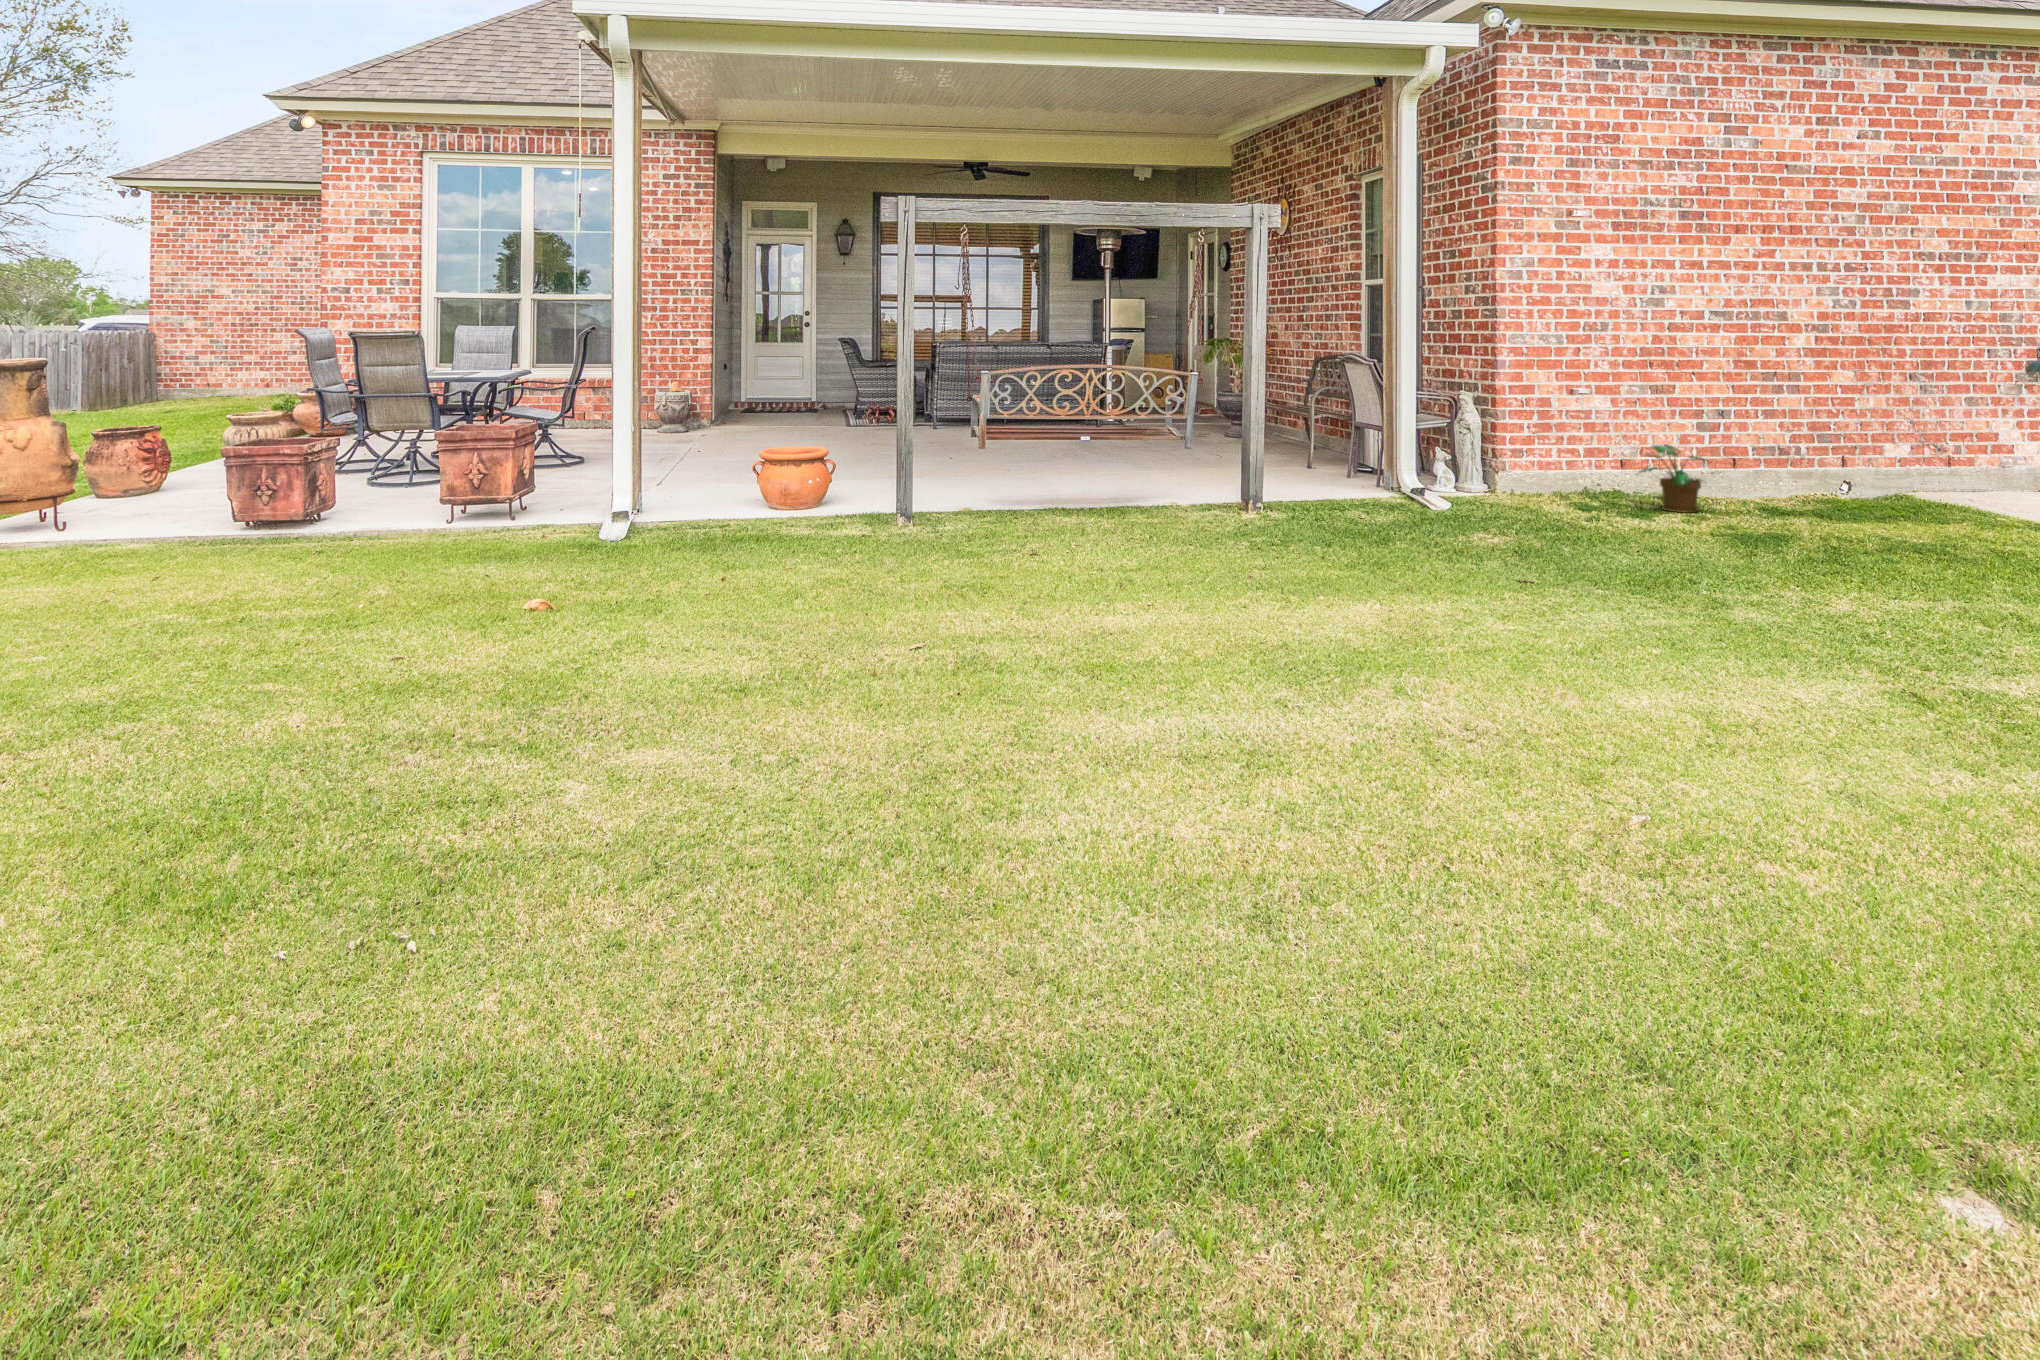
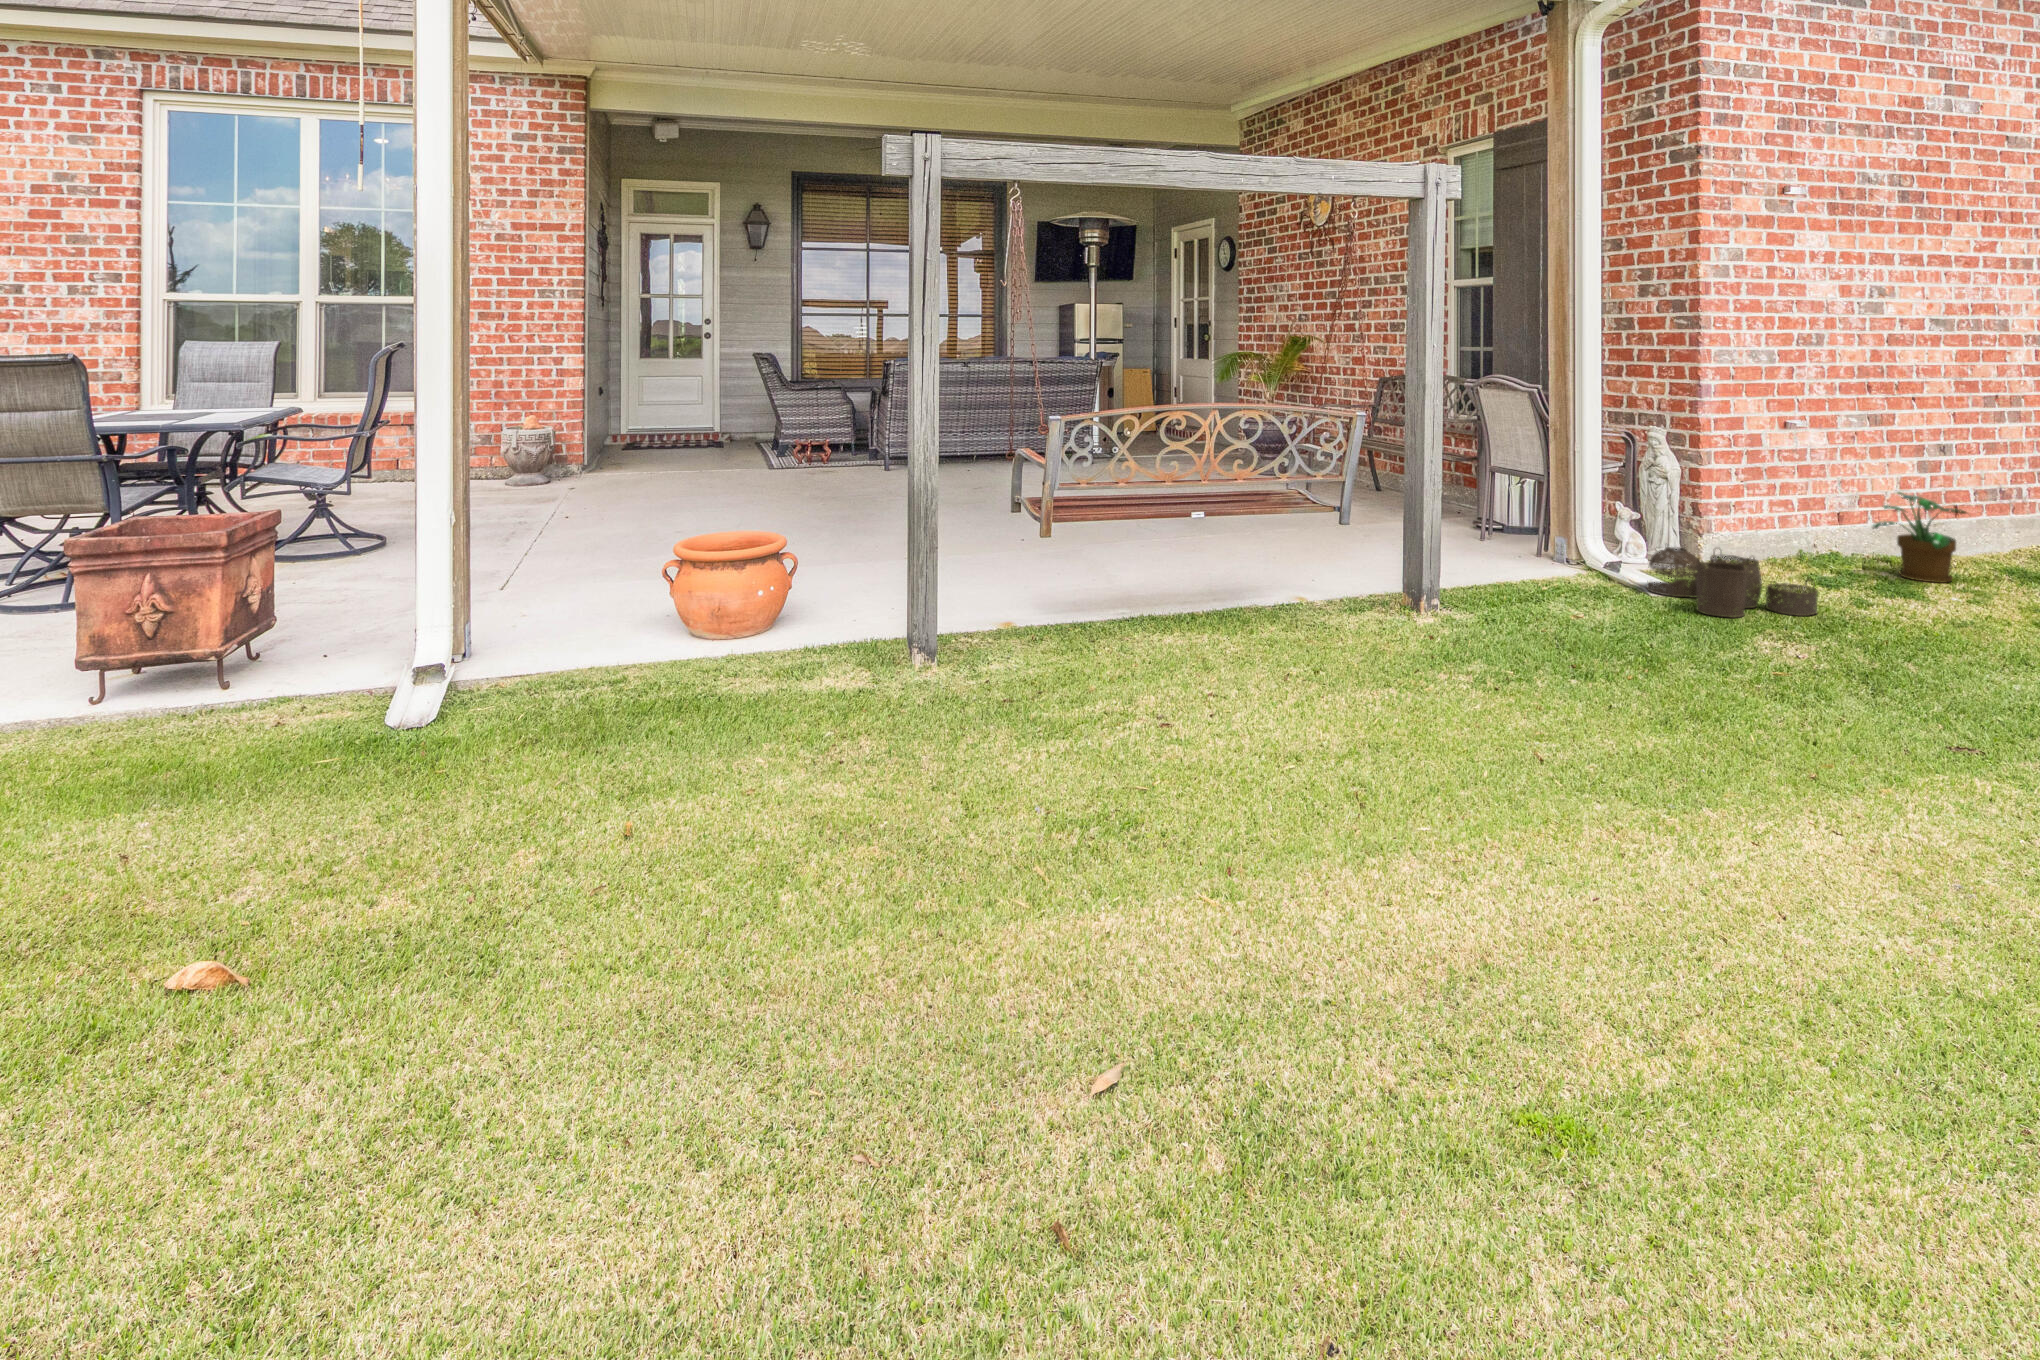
woven basket: none [1441,475,1546,524] -> present [1647,547,1818,618]

